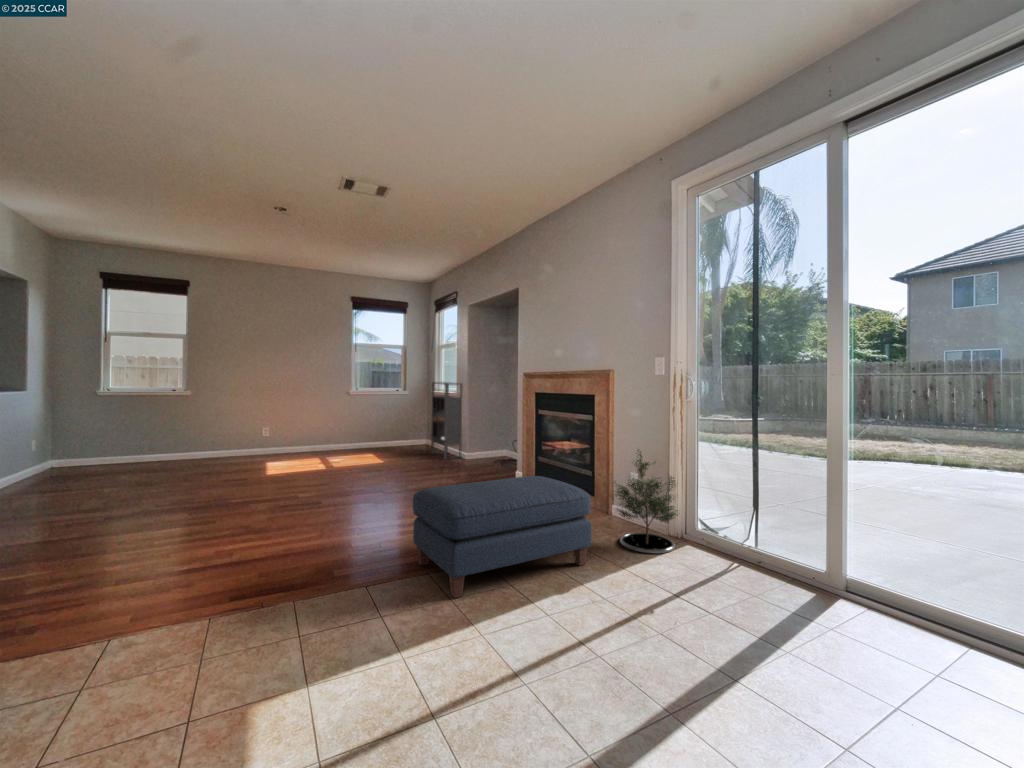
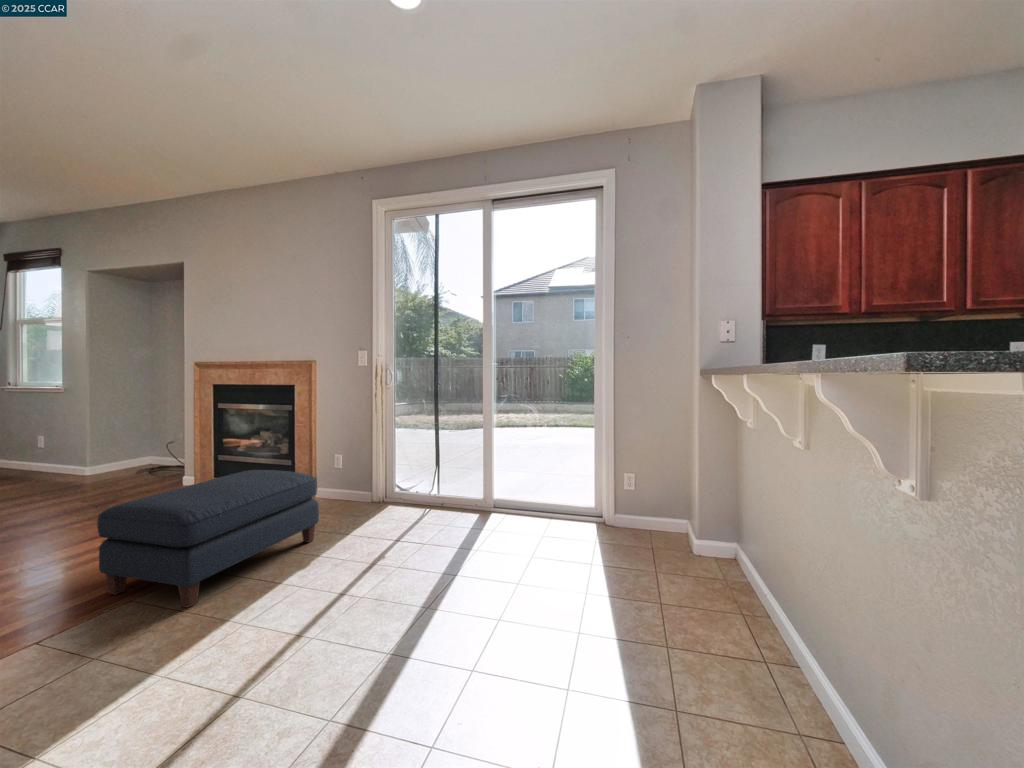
bookshelf: present [431,382,463,459] -> none [16,376,84,478]
potted tree: present [614,450,678,554] -> none [327,432,386,519]

